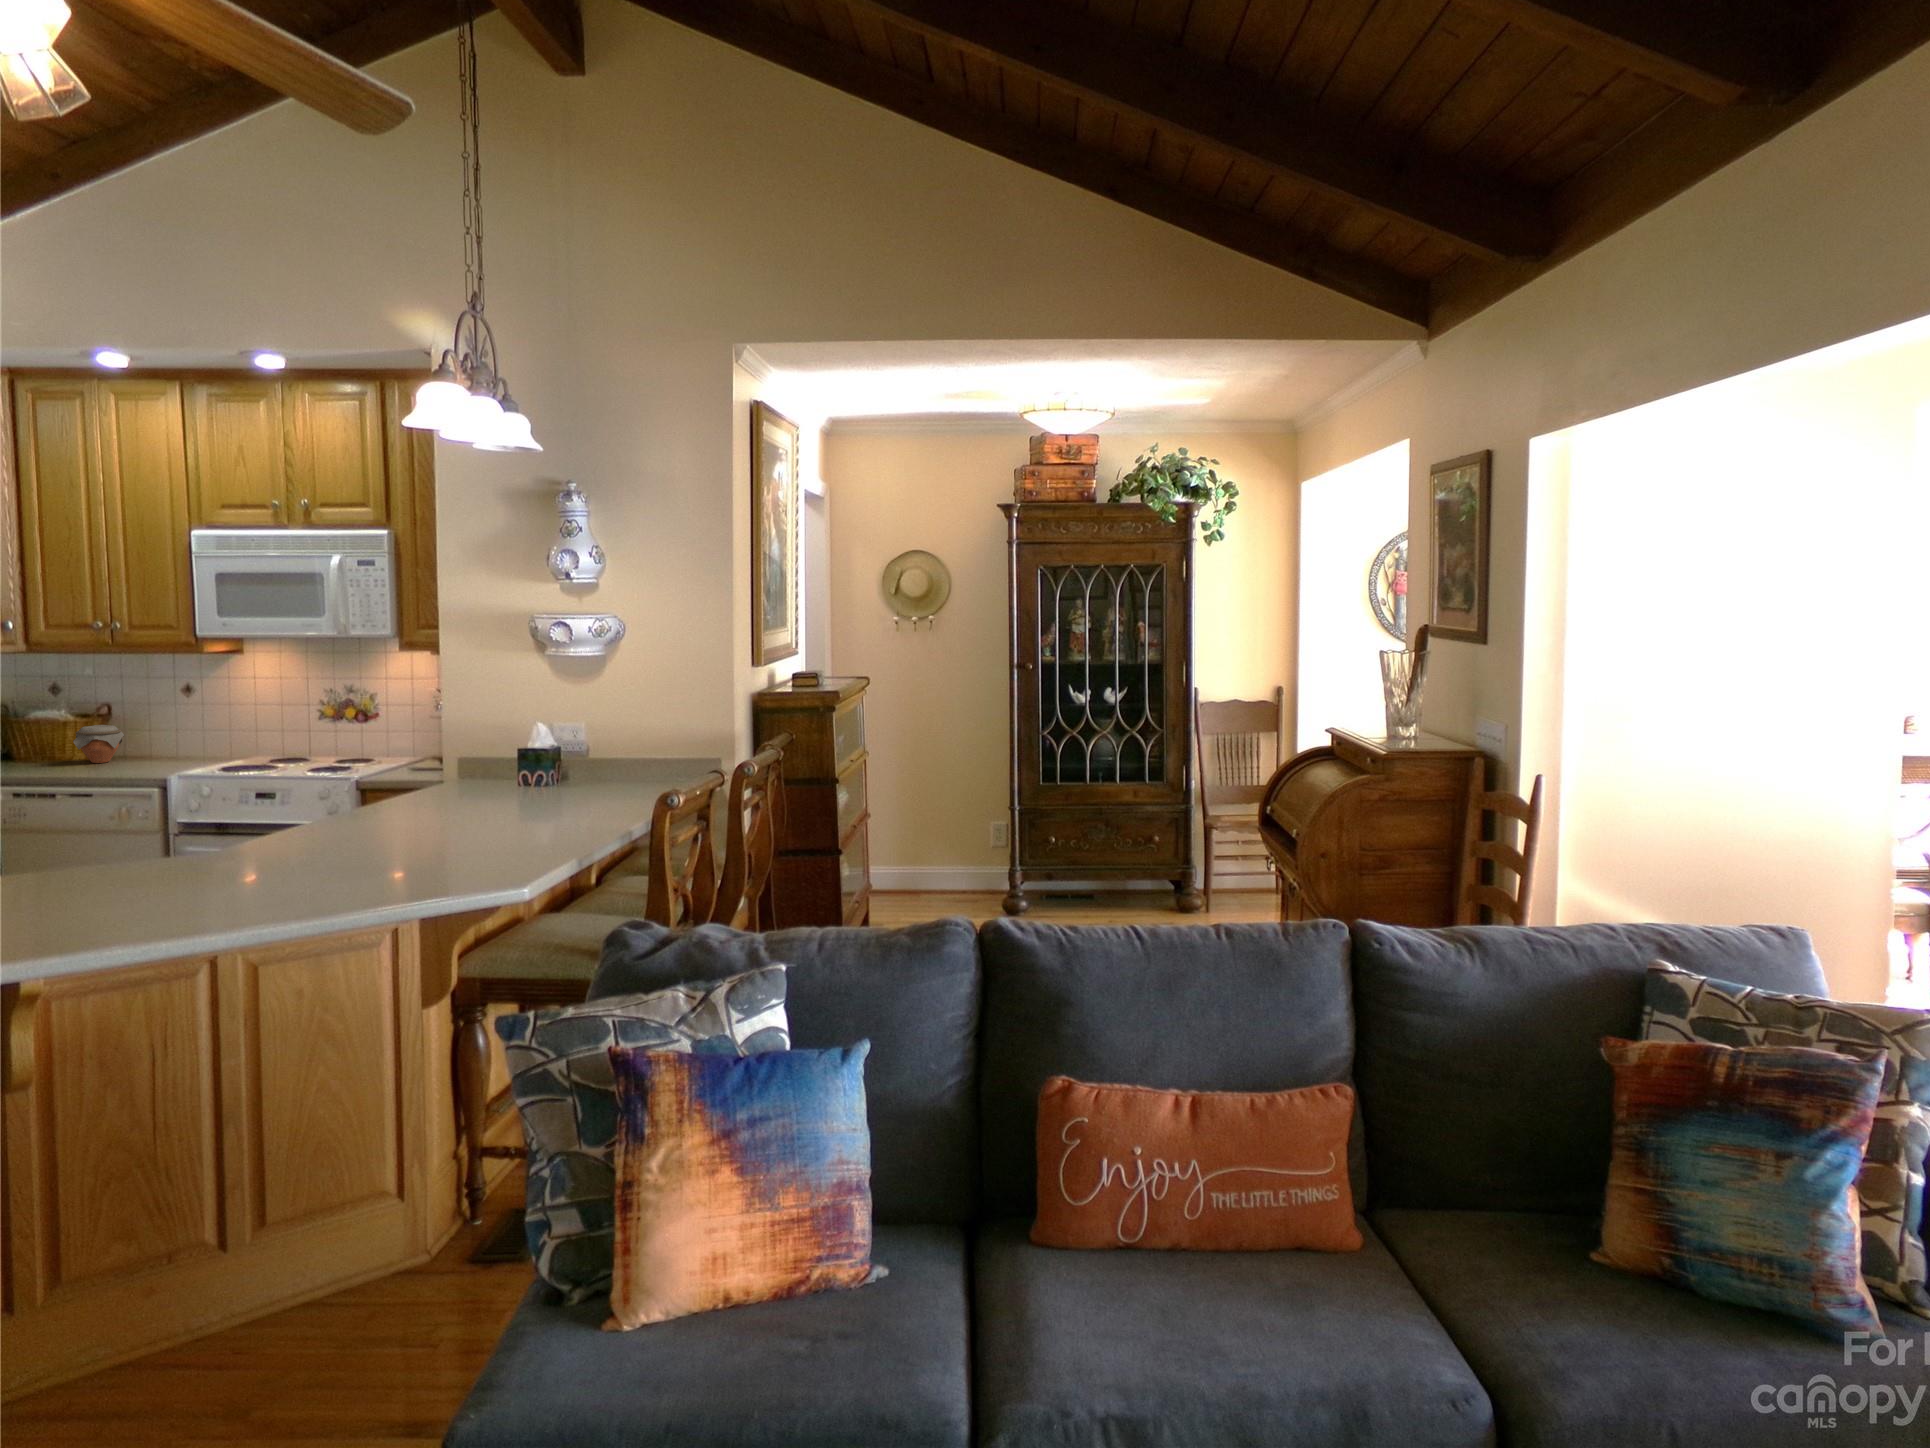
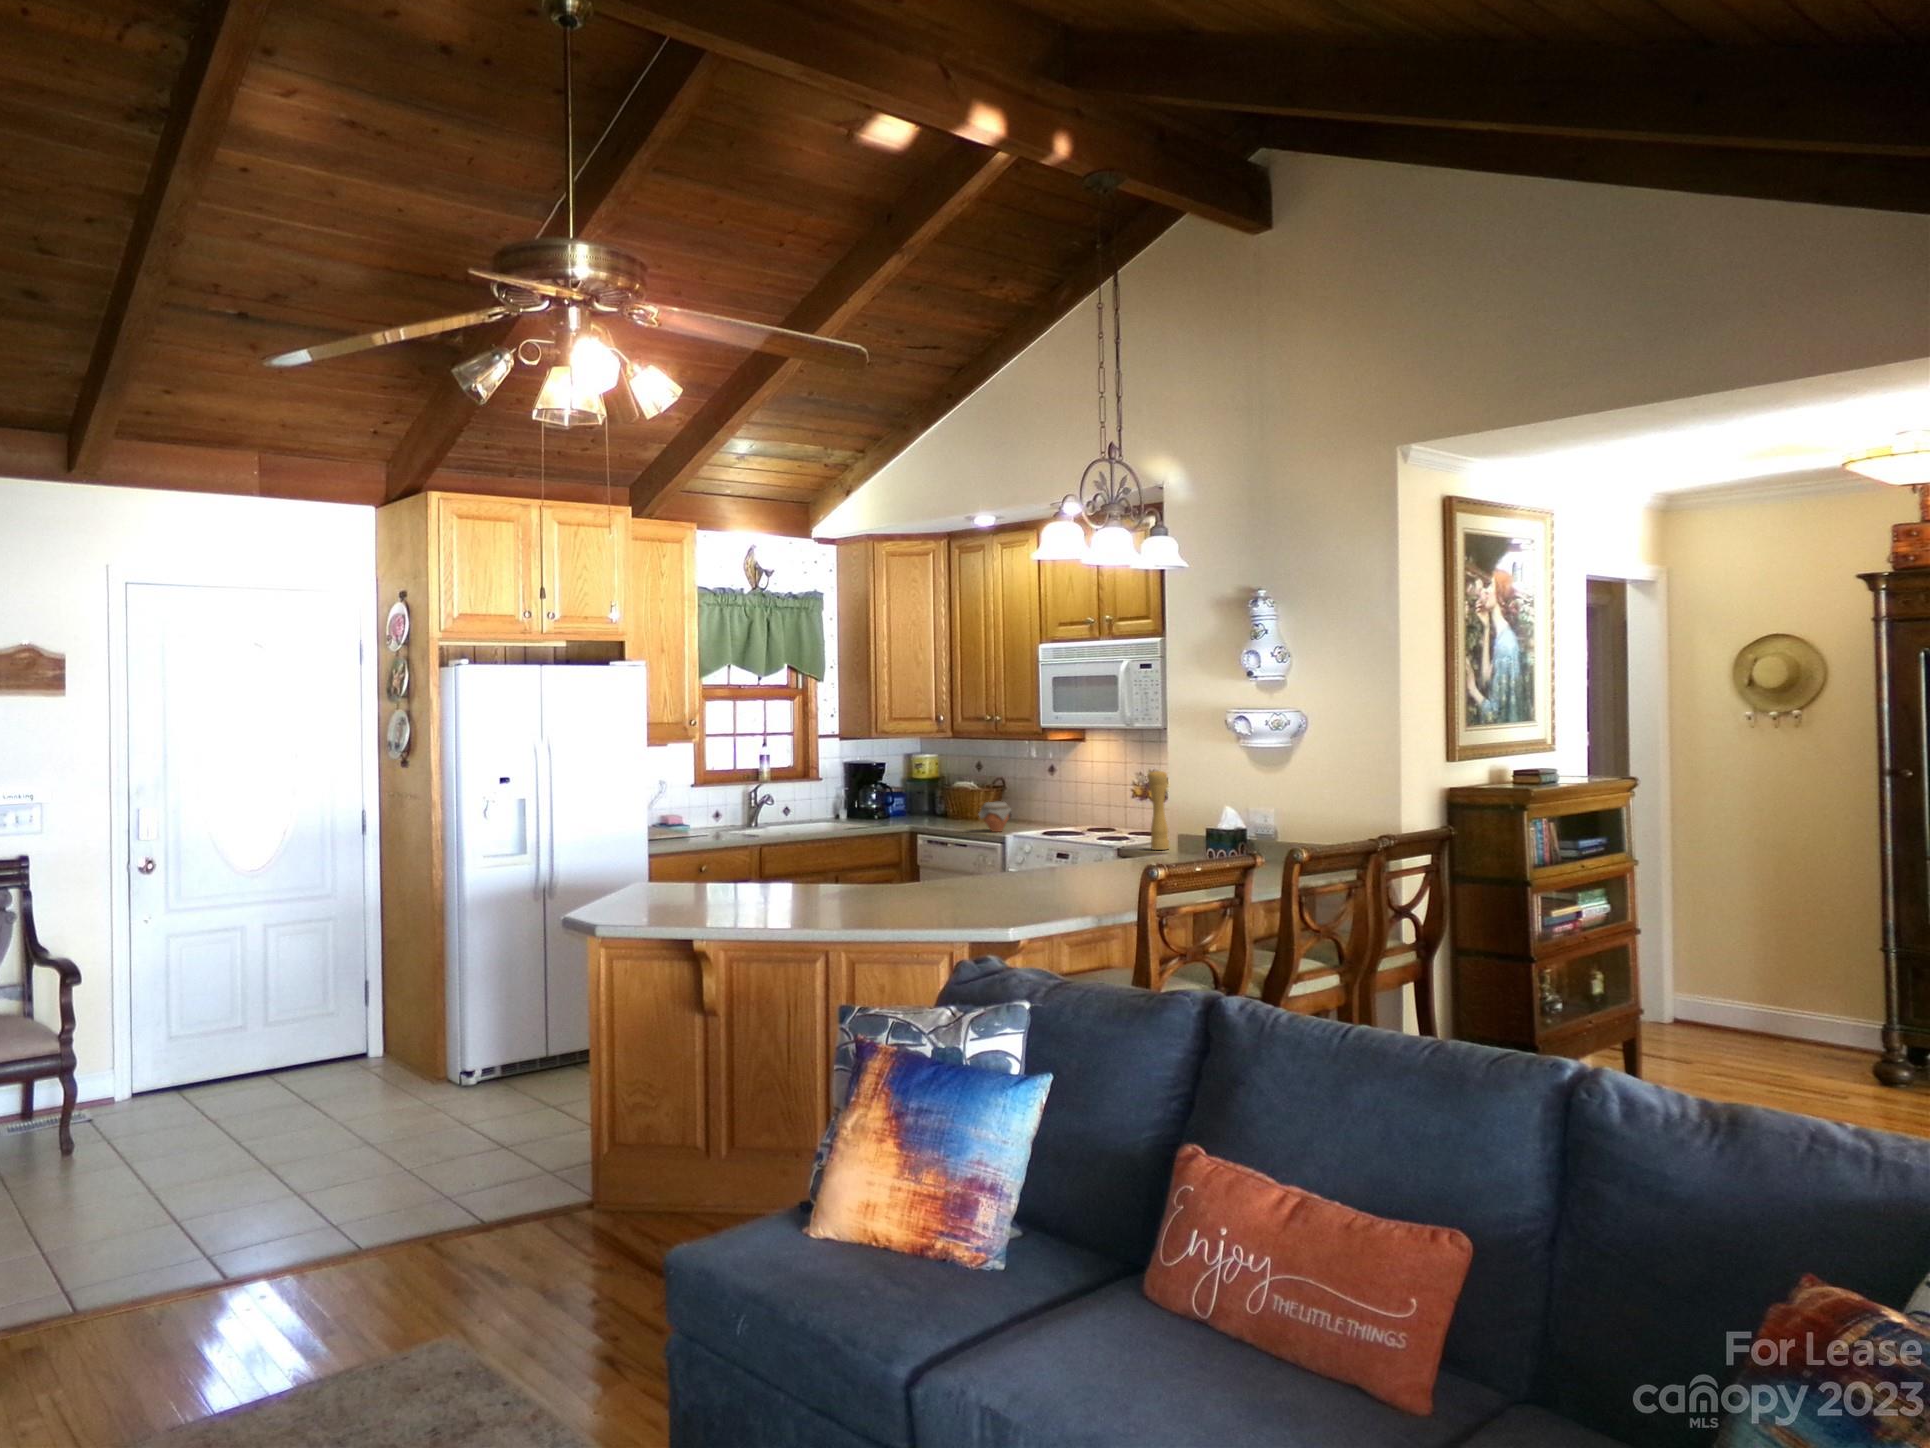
pepper mill: none [386,685,412,772] -> present [1147,771,1170,850]

